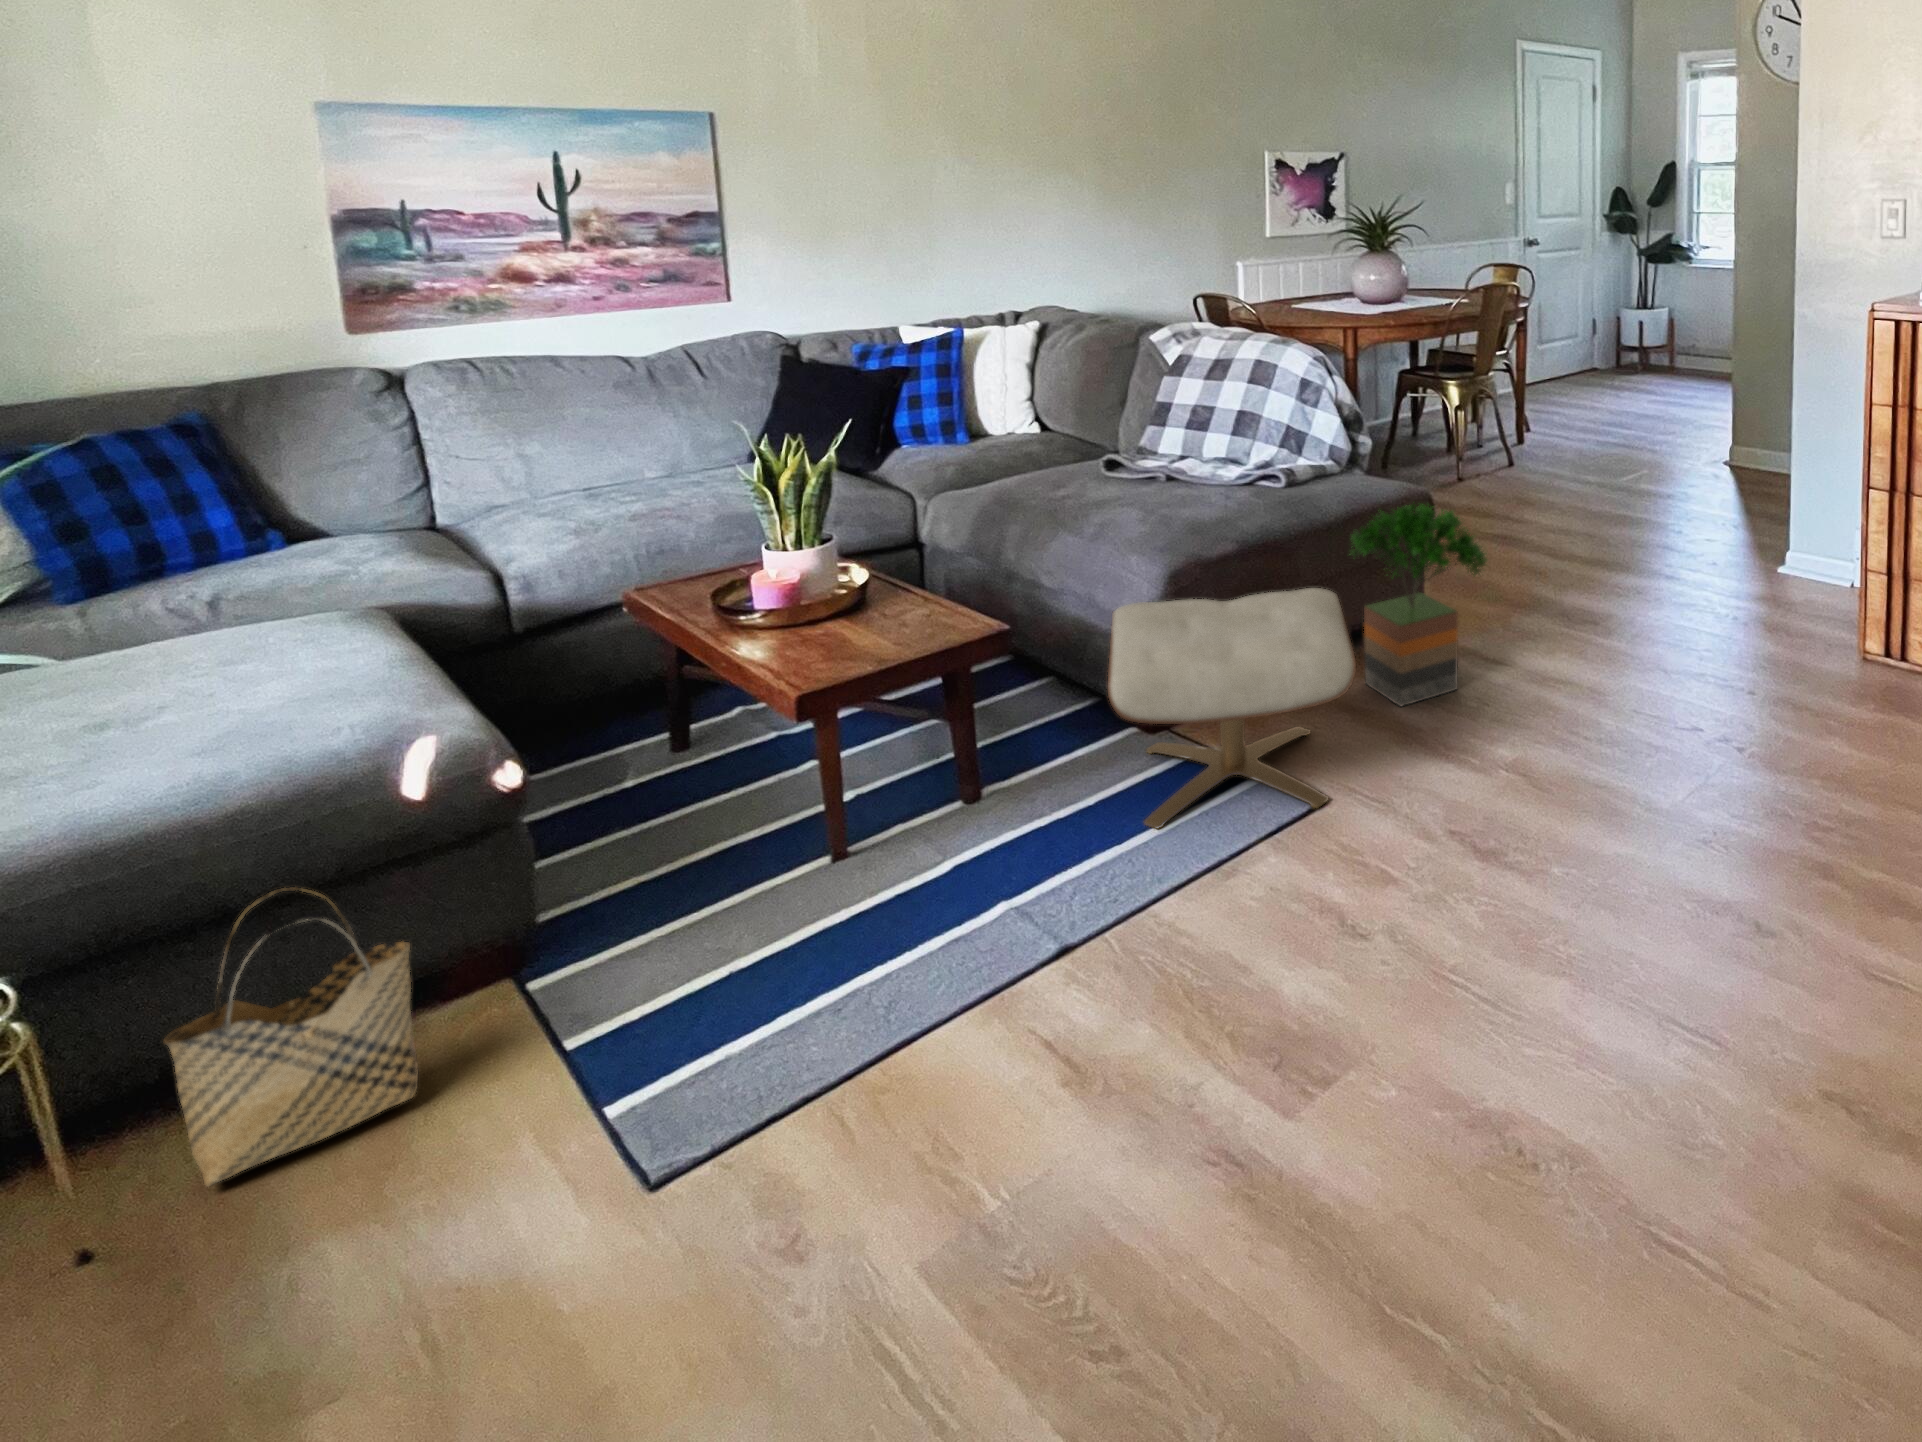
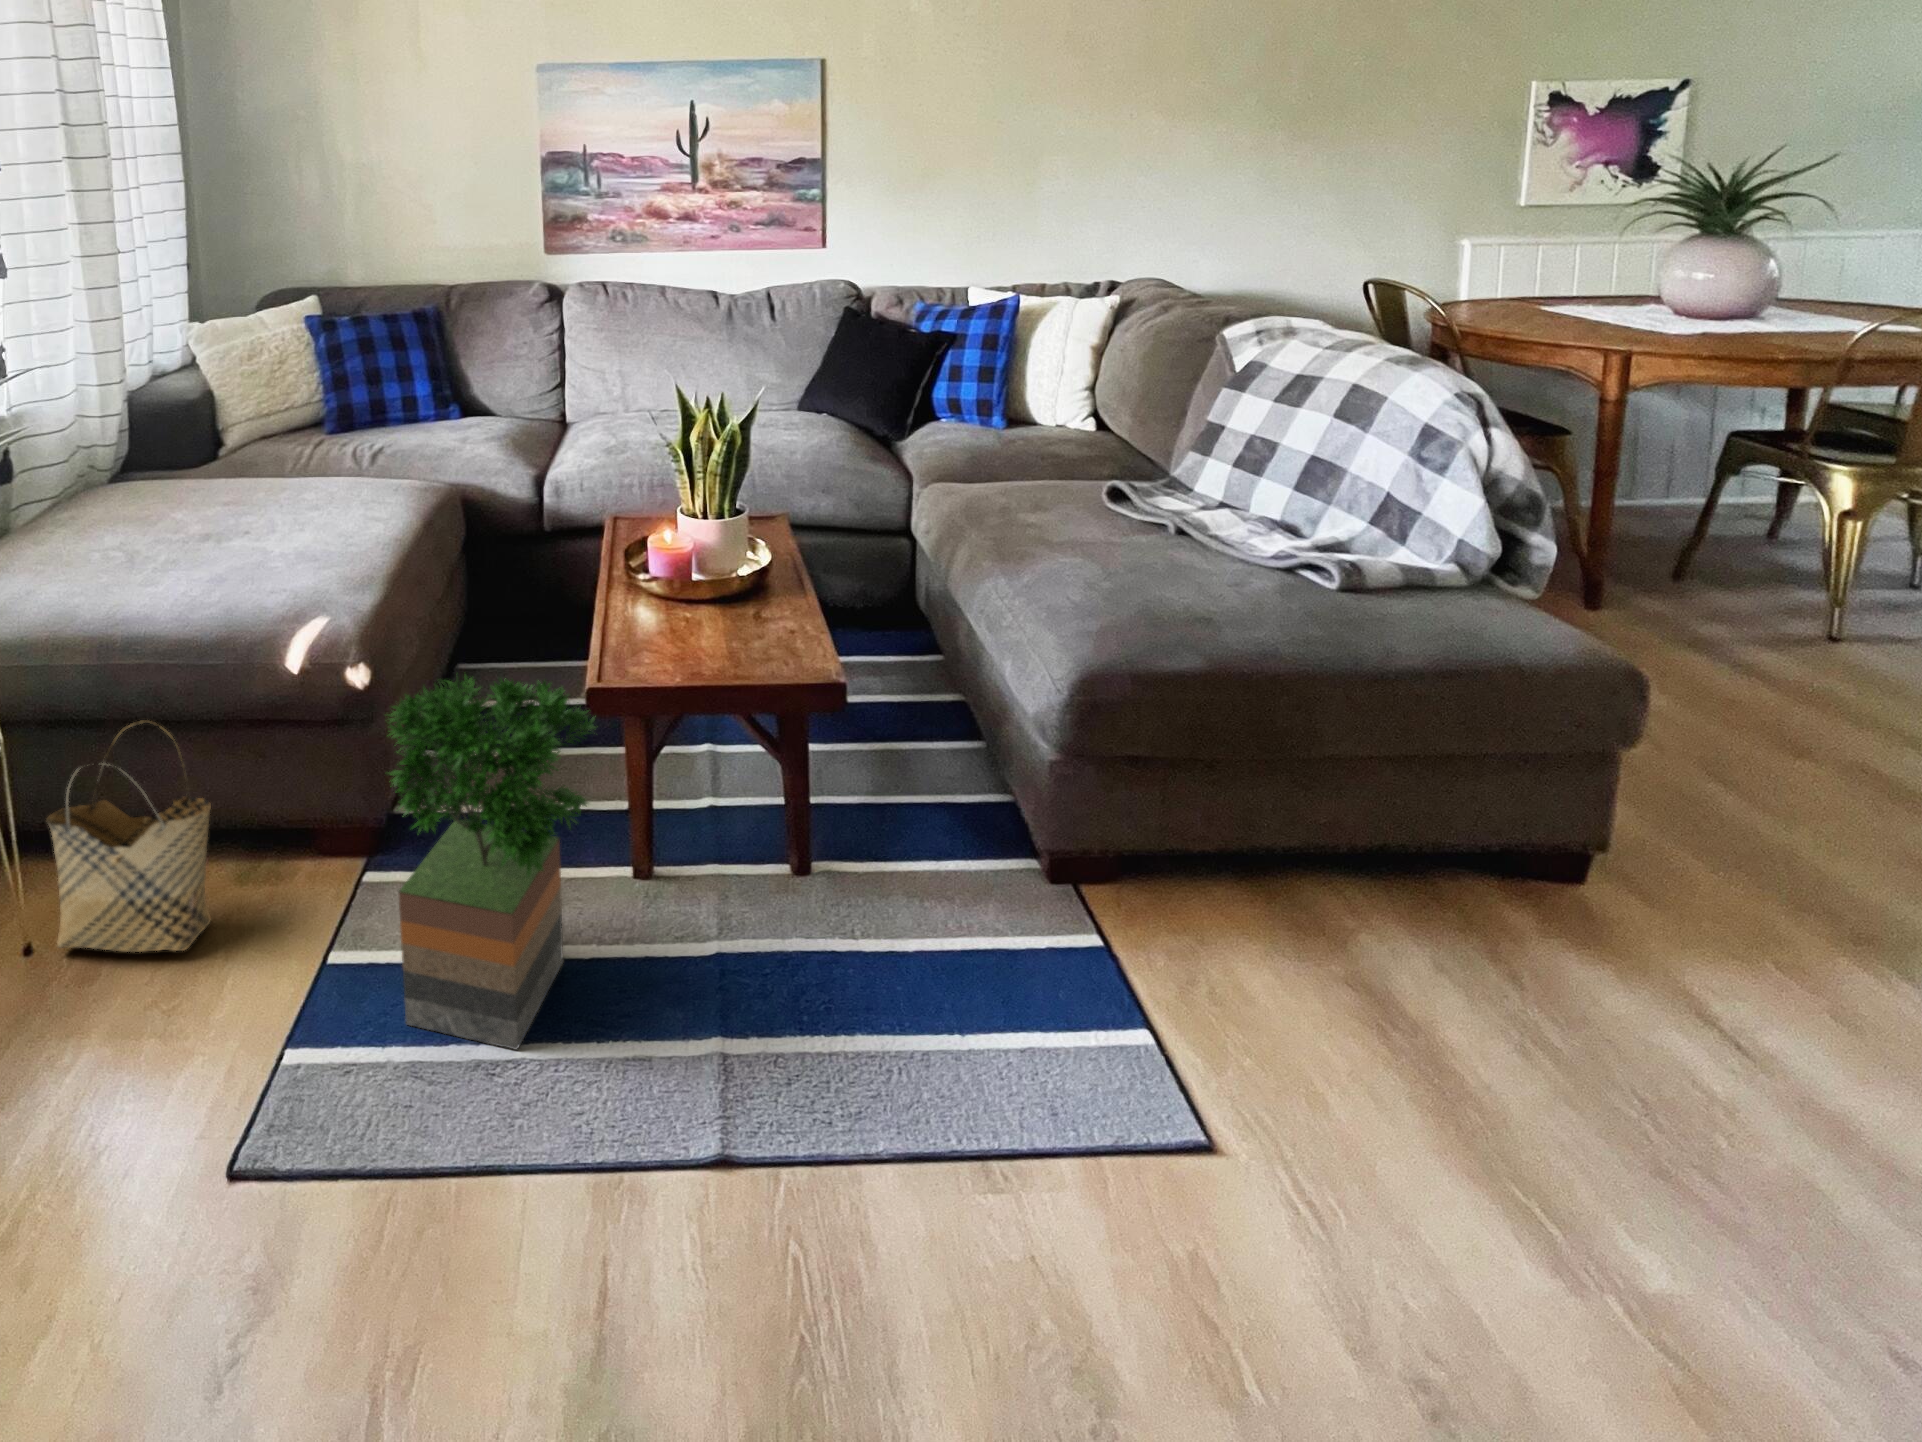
potted tree: present [1349,504,1487,706] -> present [388,675,596,1050]
ottoman: present [1108,588,1356,829] -> none [888,710,1342,1207]

